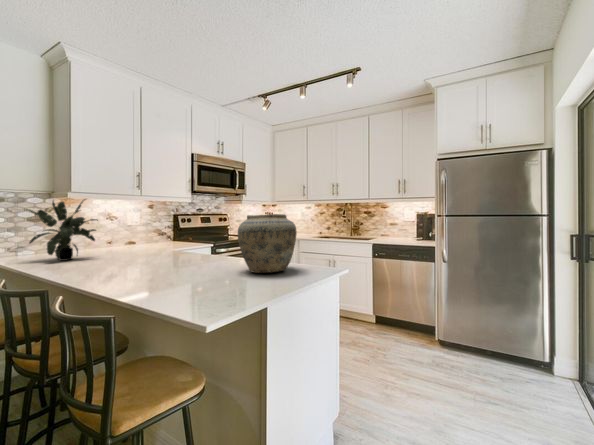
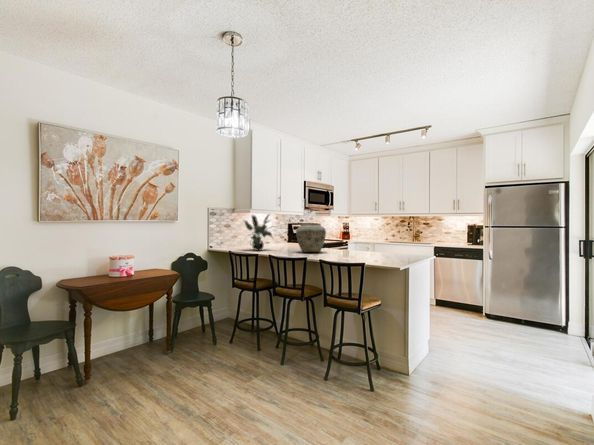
vase: present [238,214,297,273] -> present [296,223,326,252]

